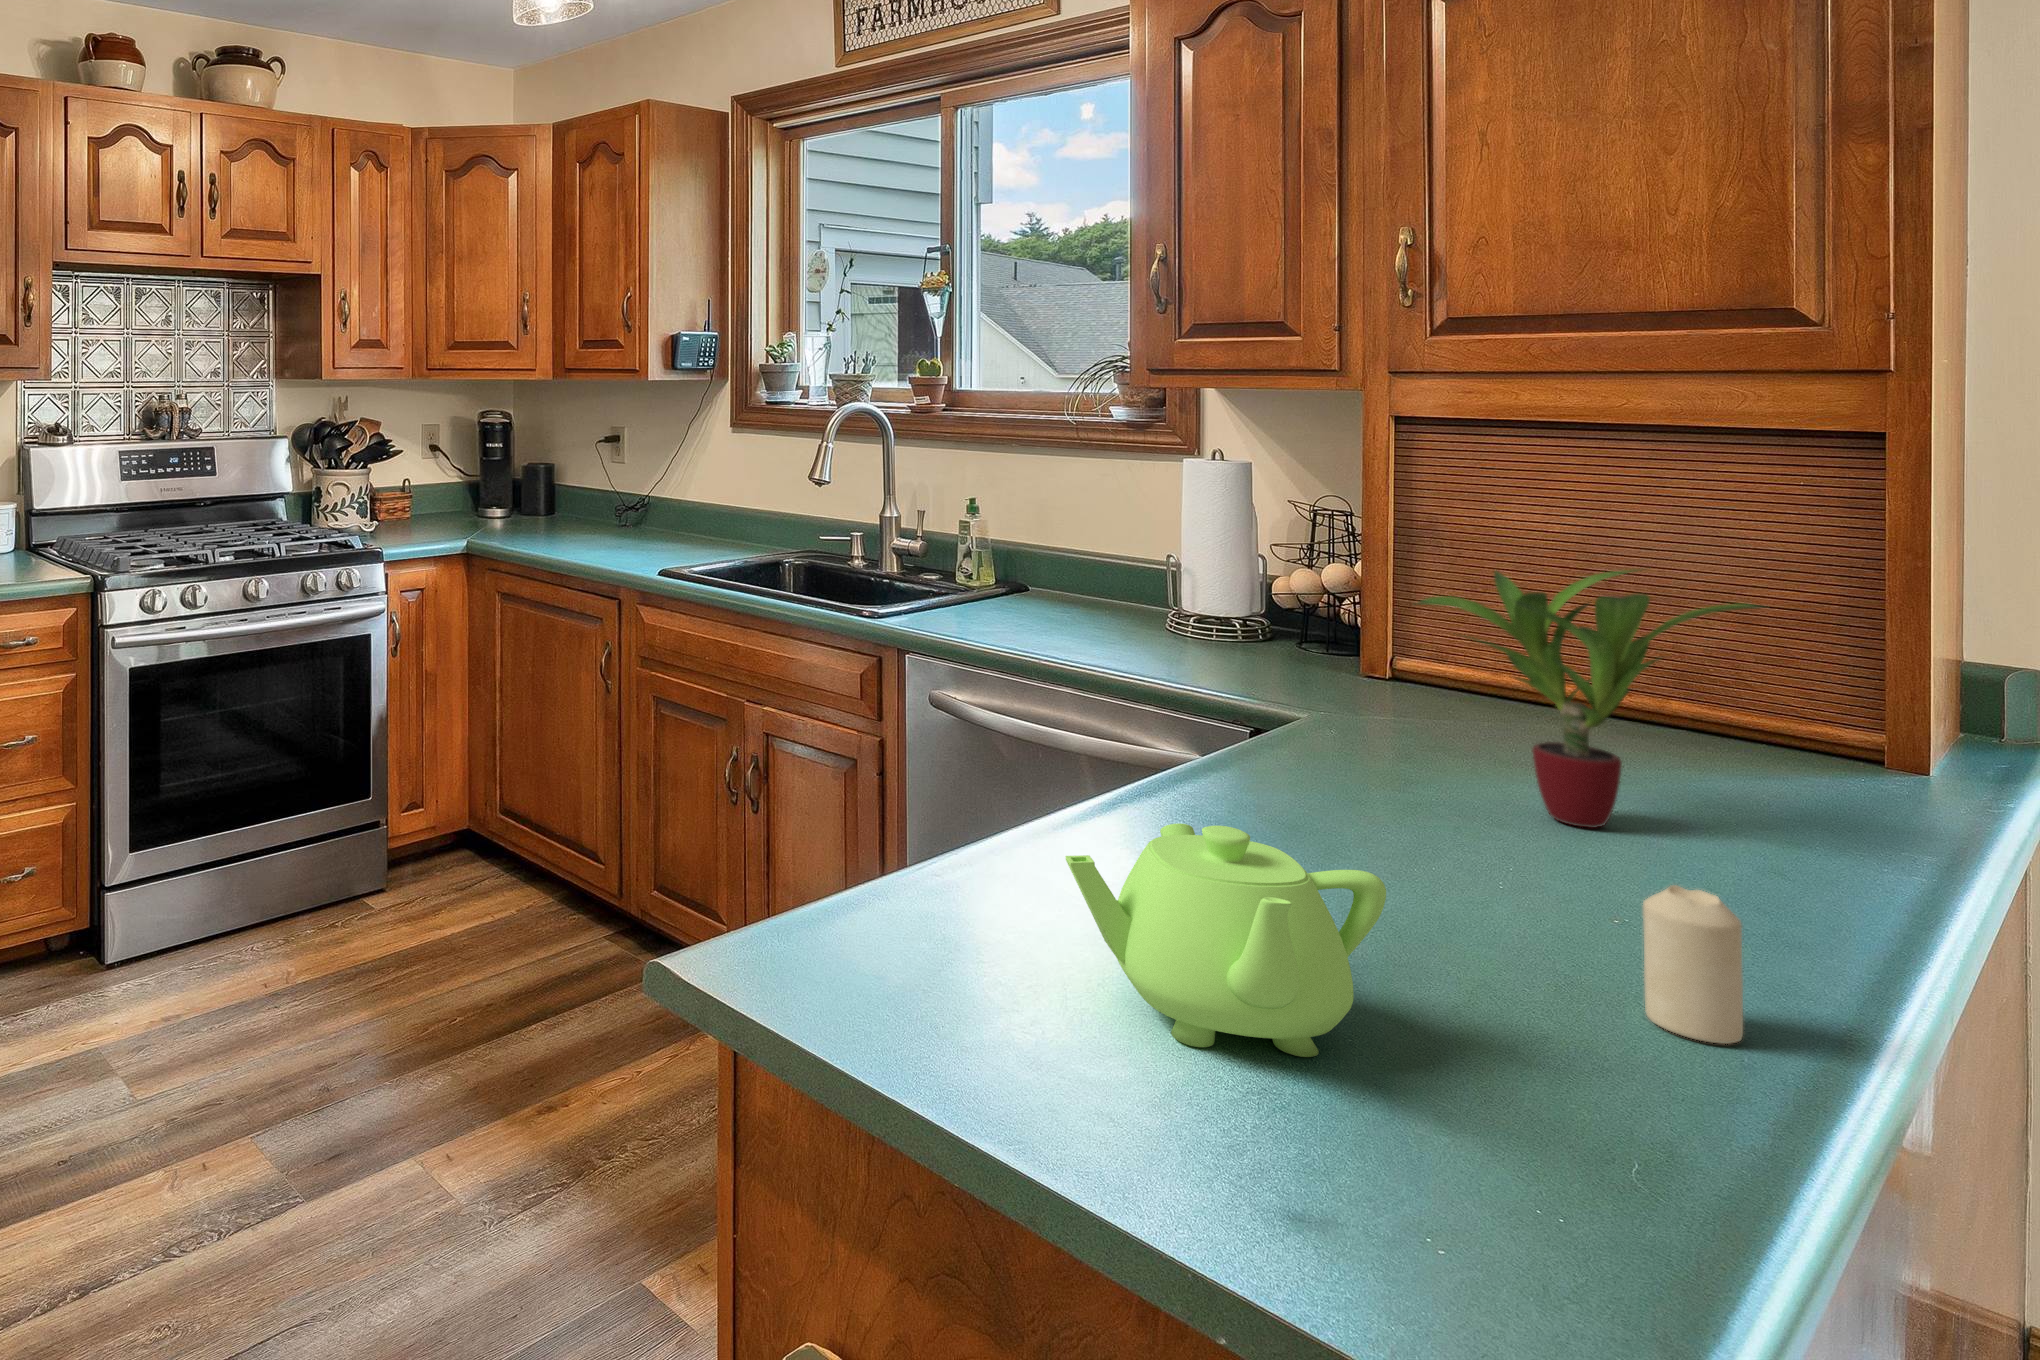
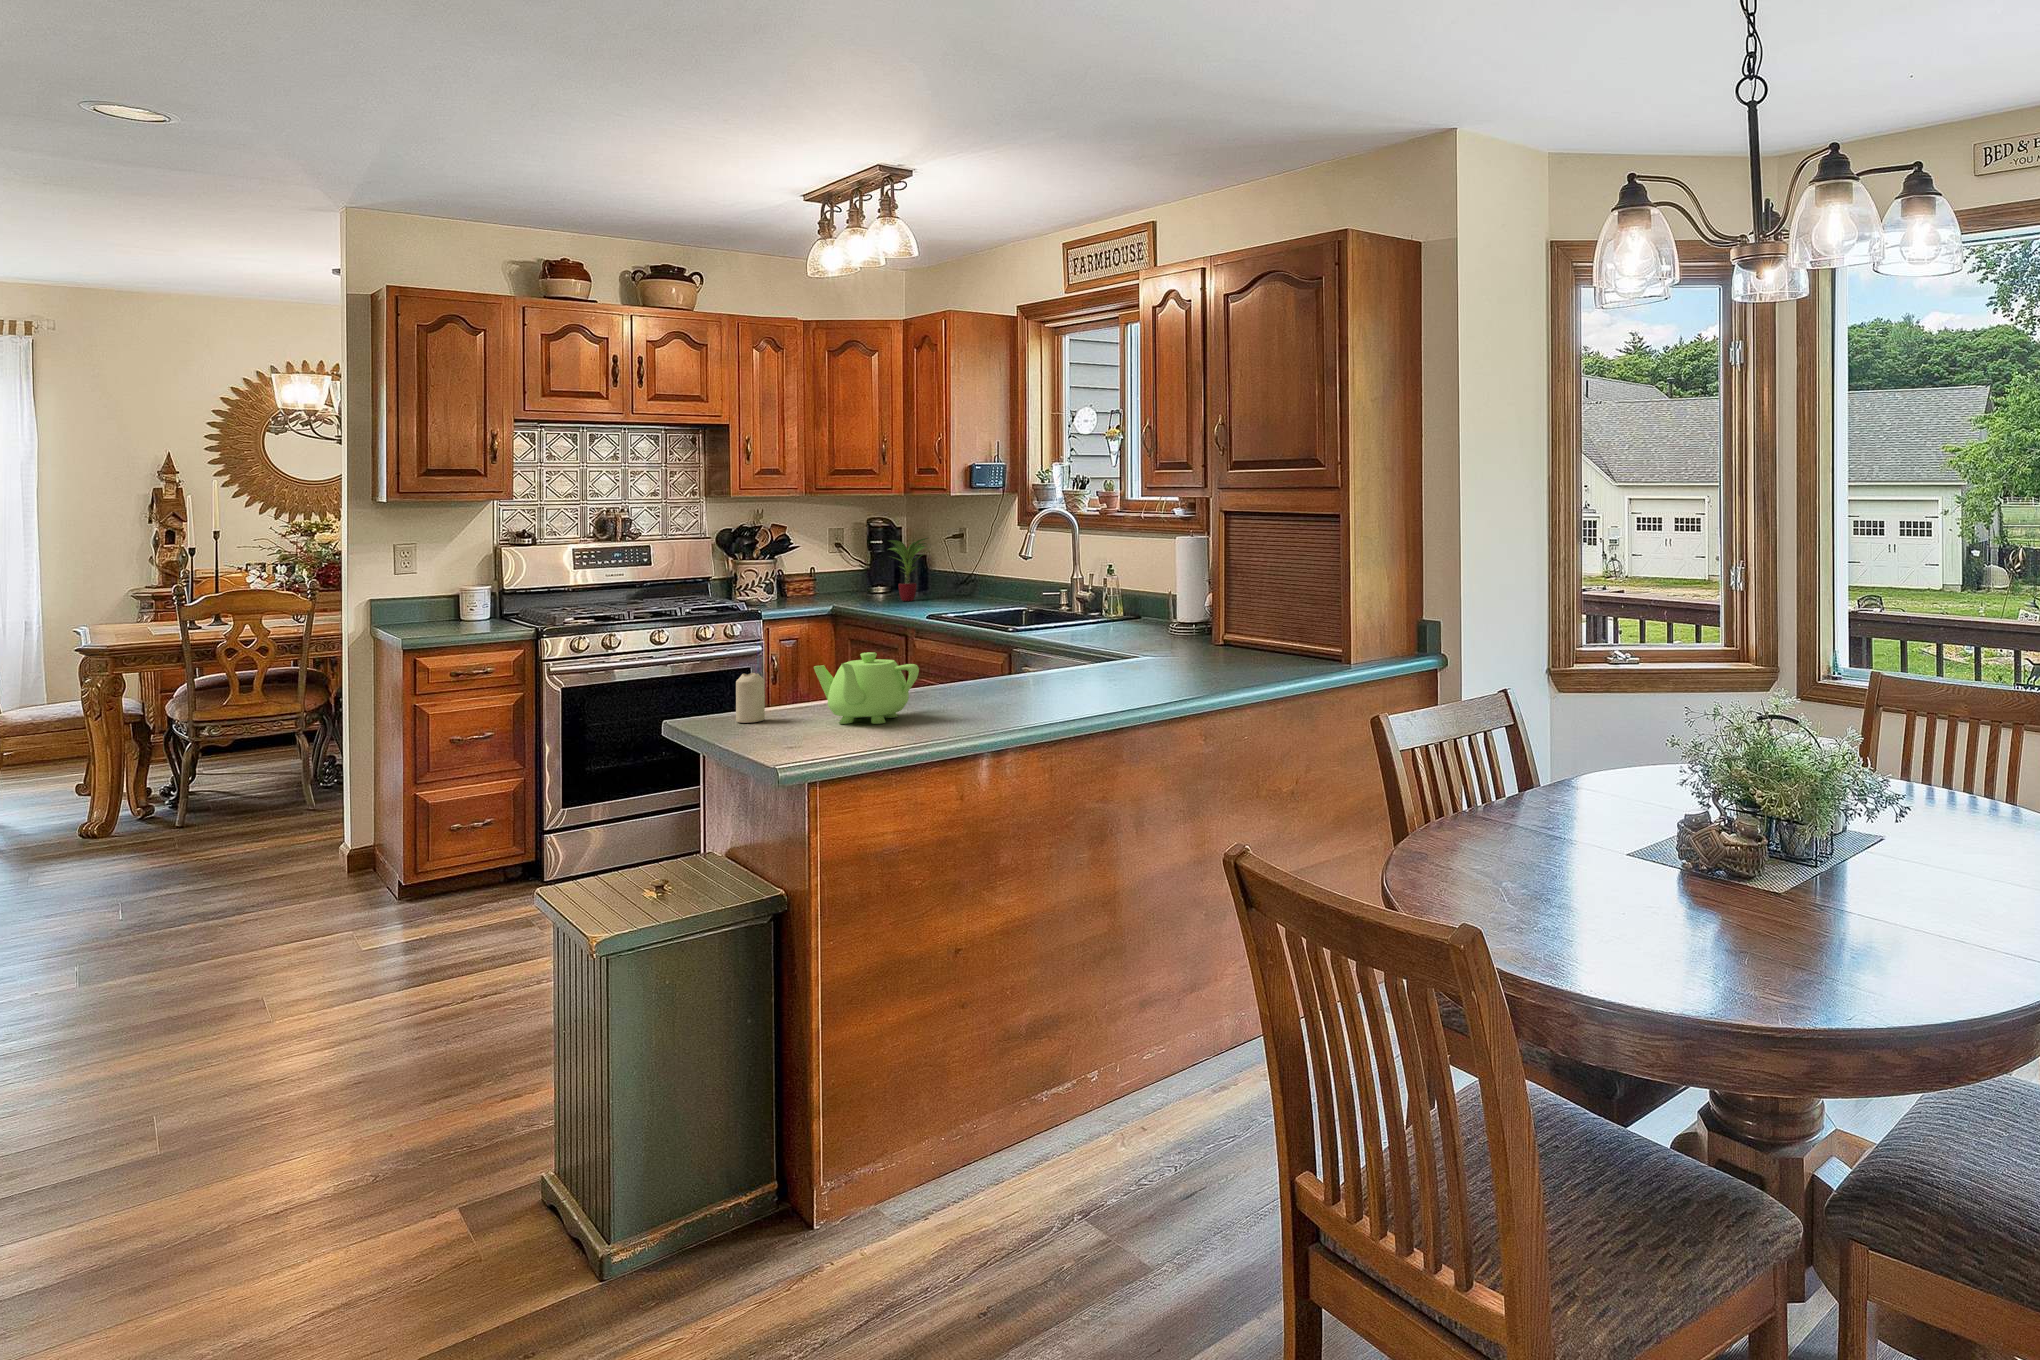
potted plant: present [1415,568,1762,828] -> present [887,538,928,601]
candle: present [1643,885,1743,1044] -> present [736,673,765,723]

